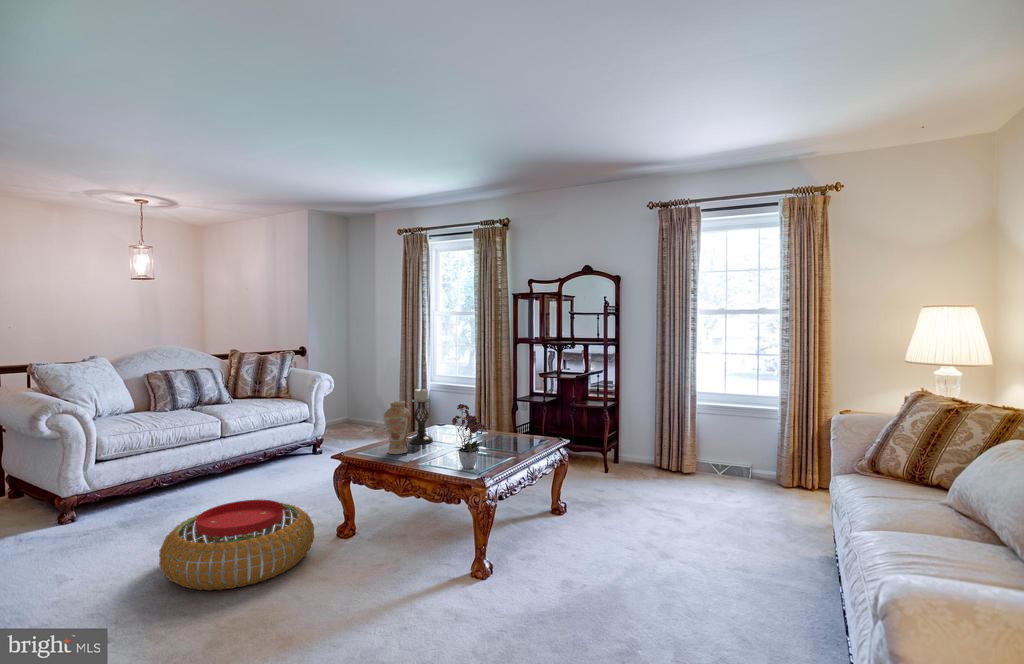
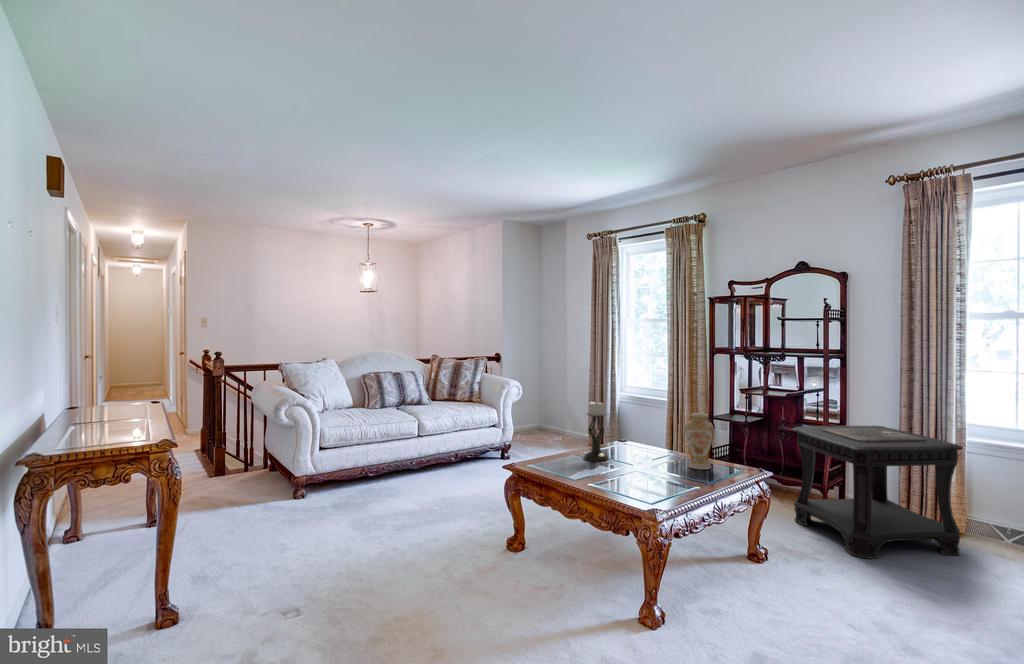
side table: none [581,398,696,501] -> present [792,426,963,559]
vase: present [384,401,411,454] -> present [685,413,714,469]
flower arrangement: present [452,404,487,469] -> none [619,419,664,496]
pouf: present [159,500,314,590] -> none [349,501,483,587]

